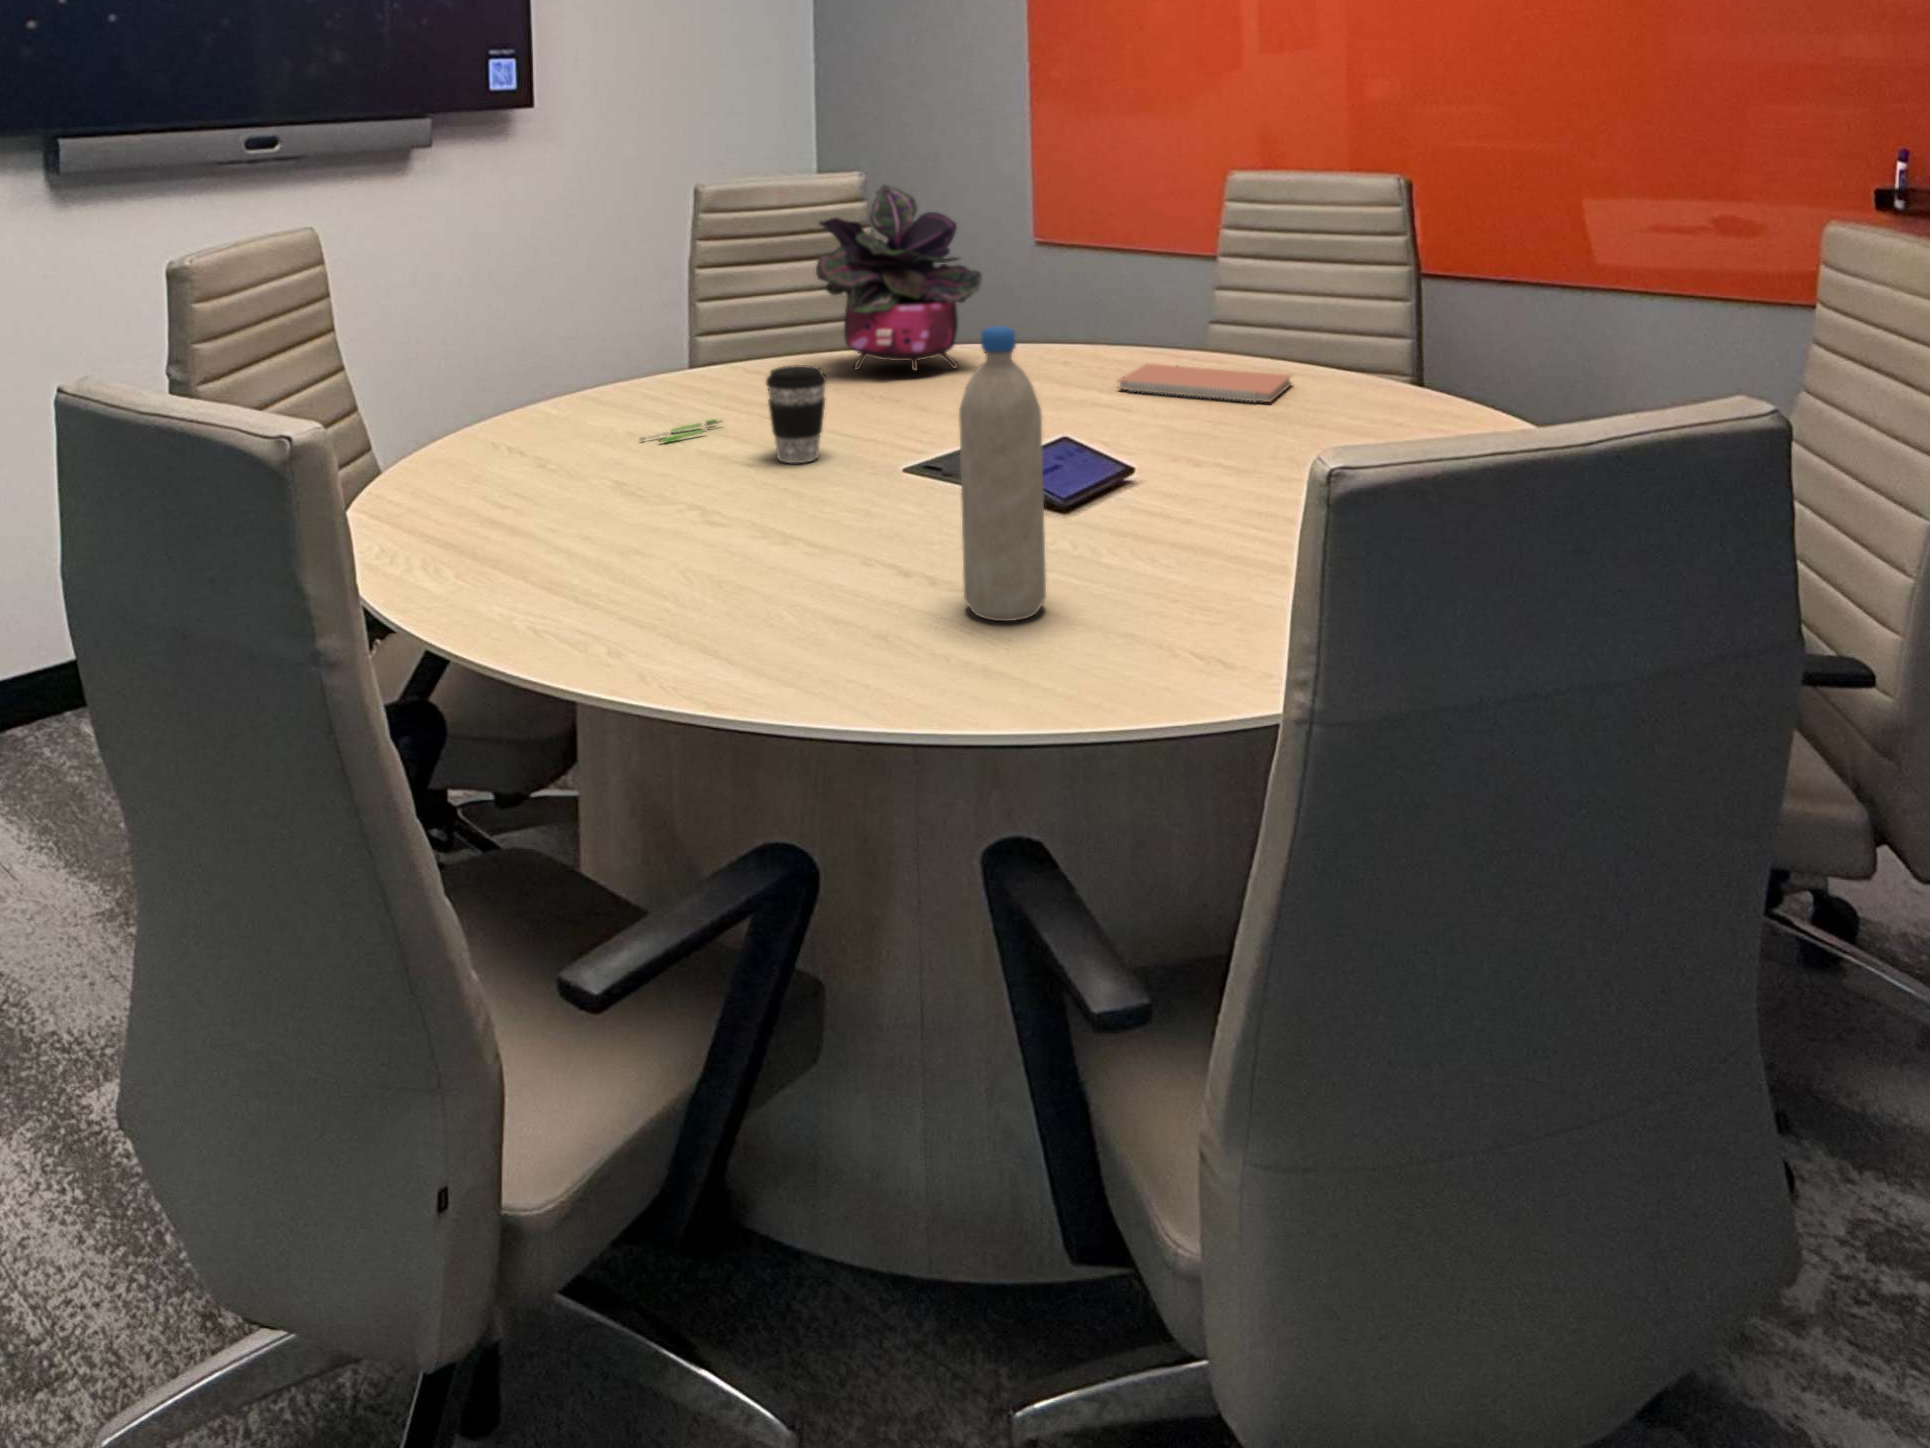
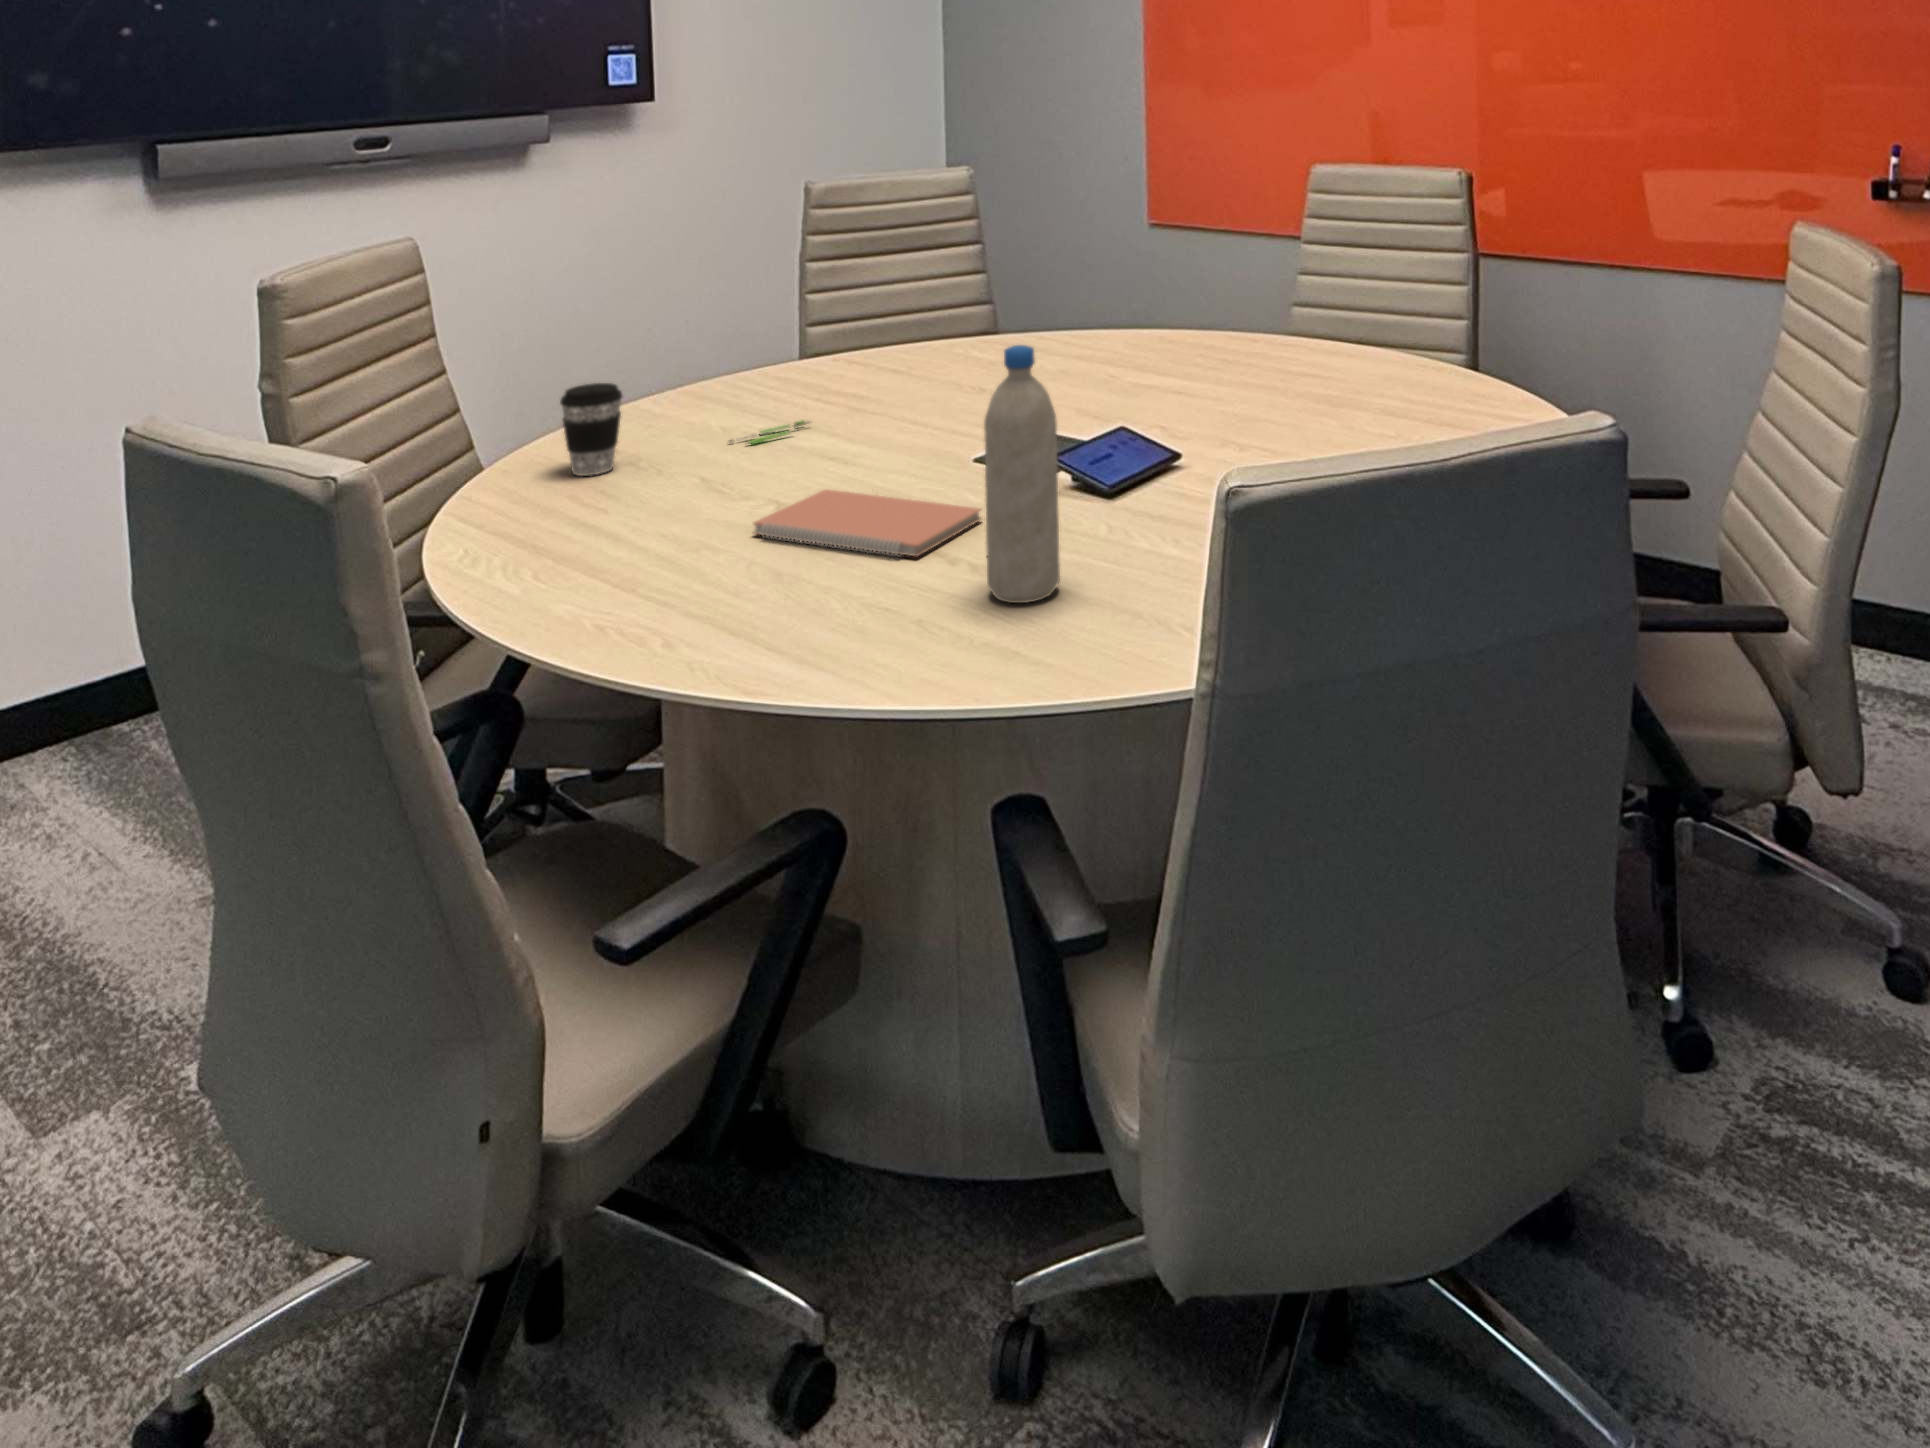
potted plant: present [816,185,982,371] -> none [910,193,1069,369]
notebook: present [1119,364,1292,402] -> present [754,489,981,556]
coffee cup: present [766,365,827,463] -> present [560,383,622,476]

